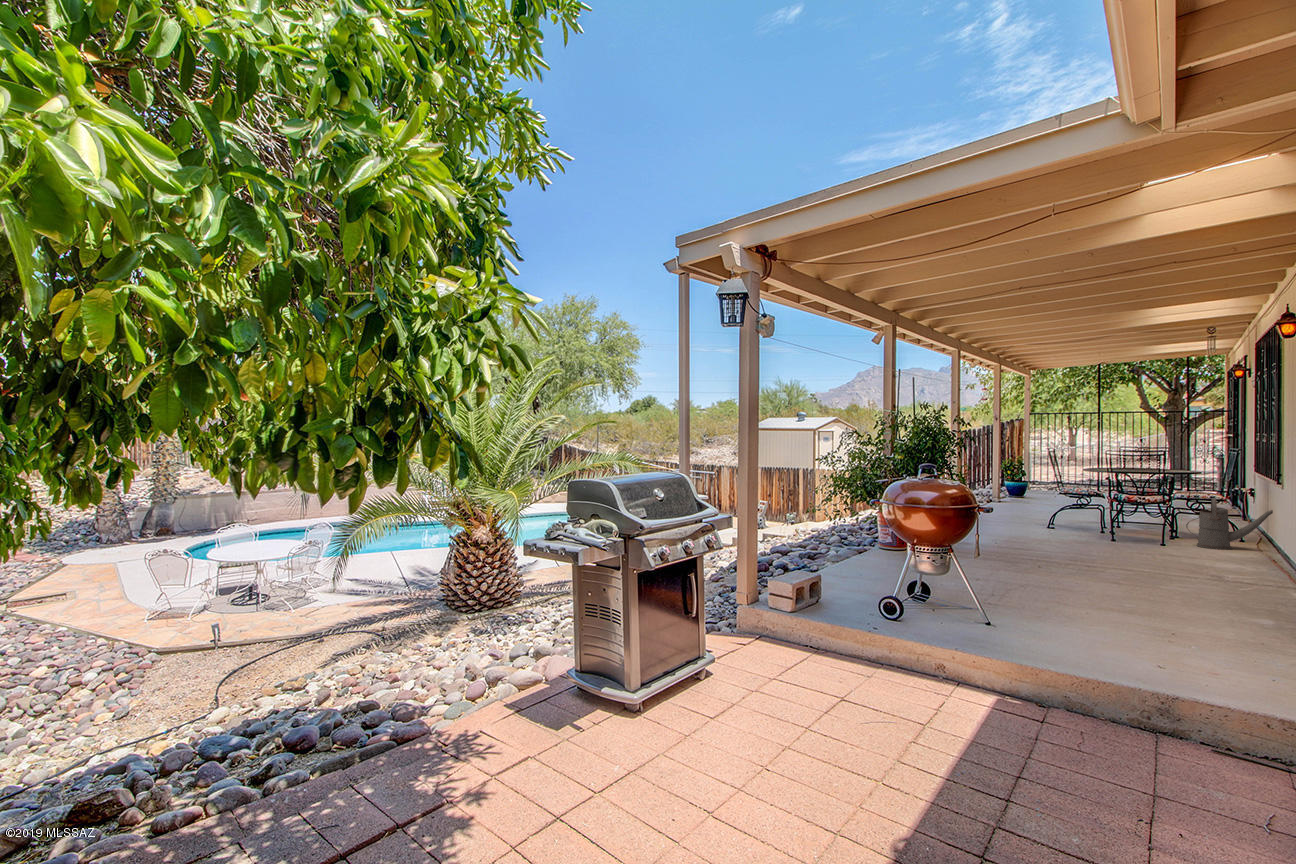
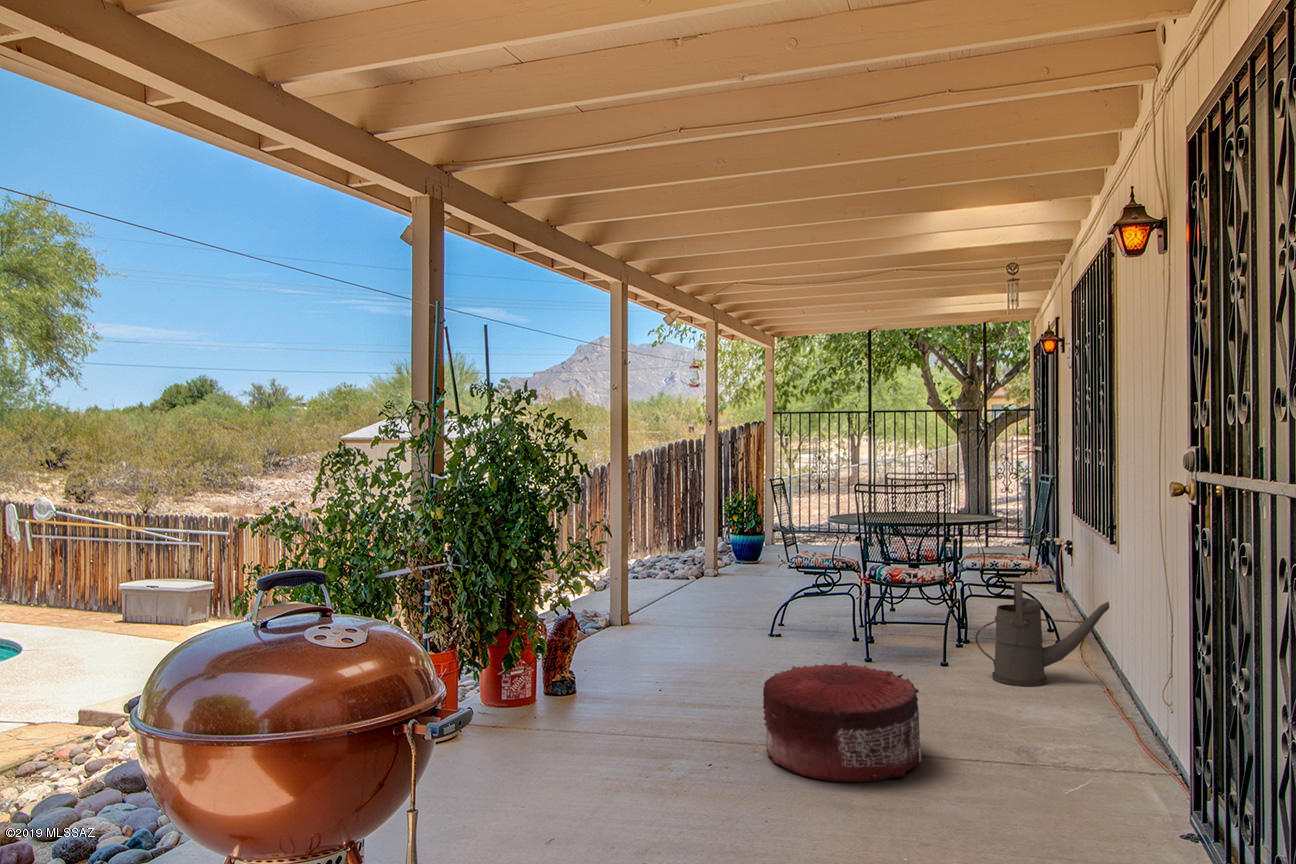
pouf: none [1077,523,1160,565] -> present [763,662,921,782]

